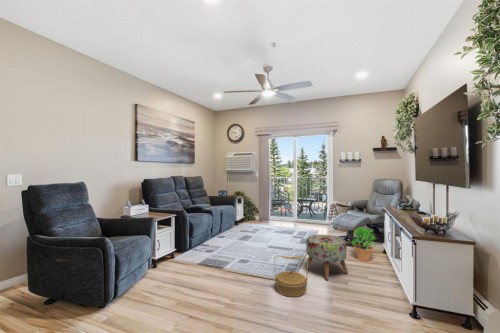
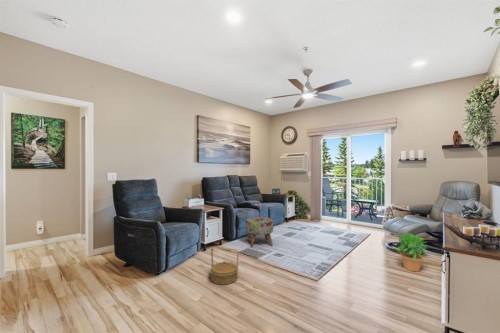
ottoman: present [305,235,348,280] -> present [245,217,273,247]
basket: present [275,256,308,297] -> present [210,246,239,285]

